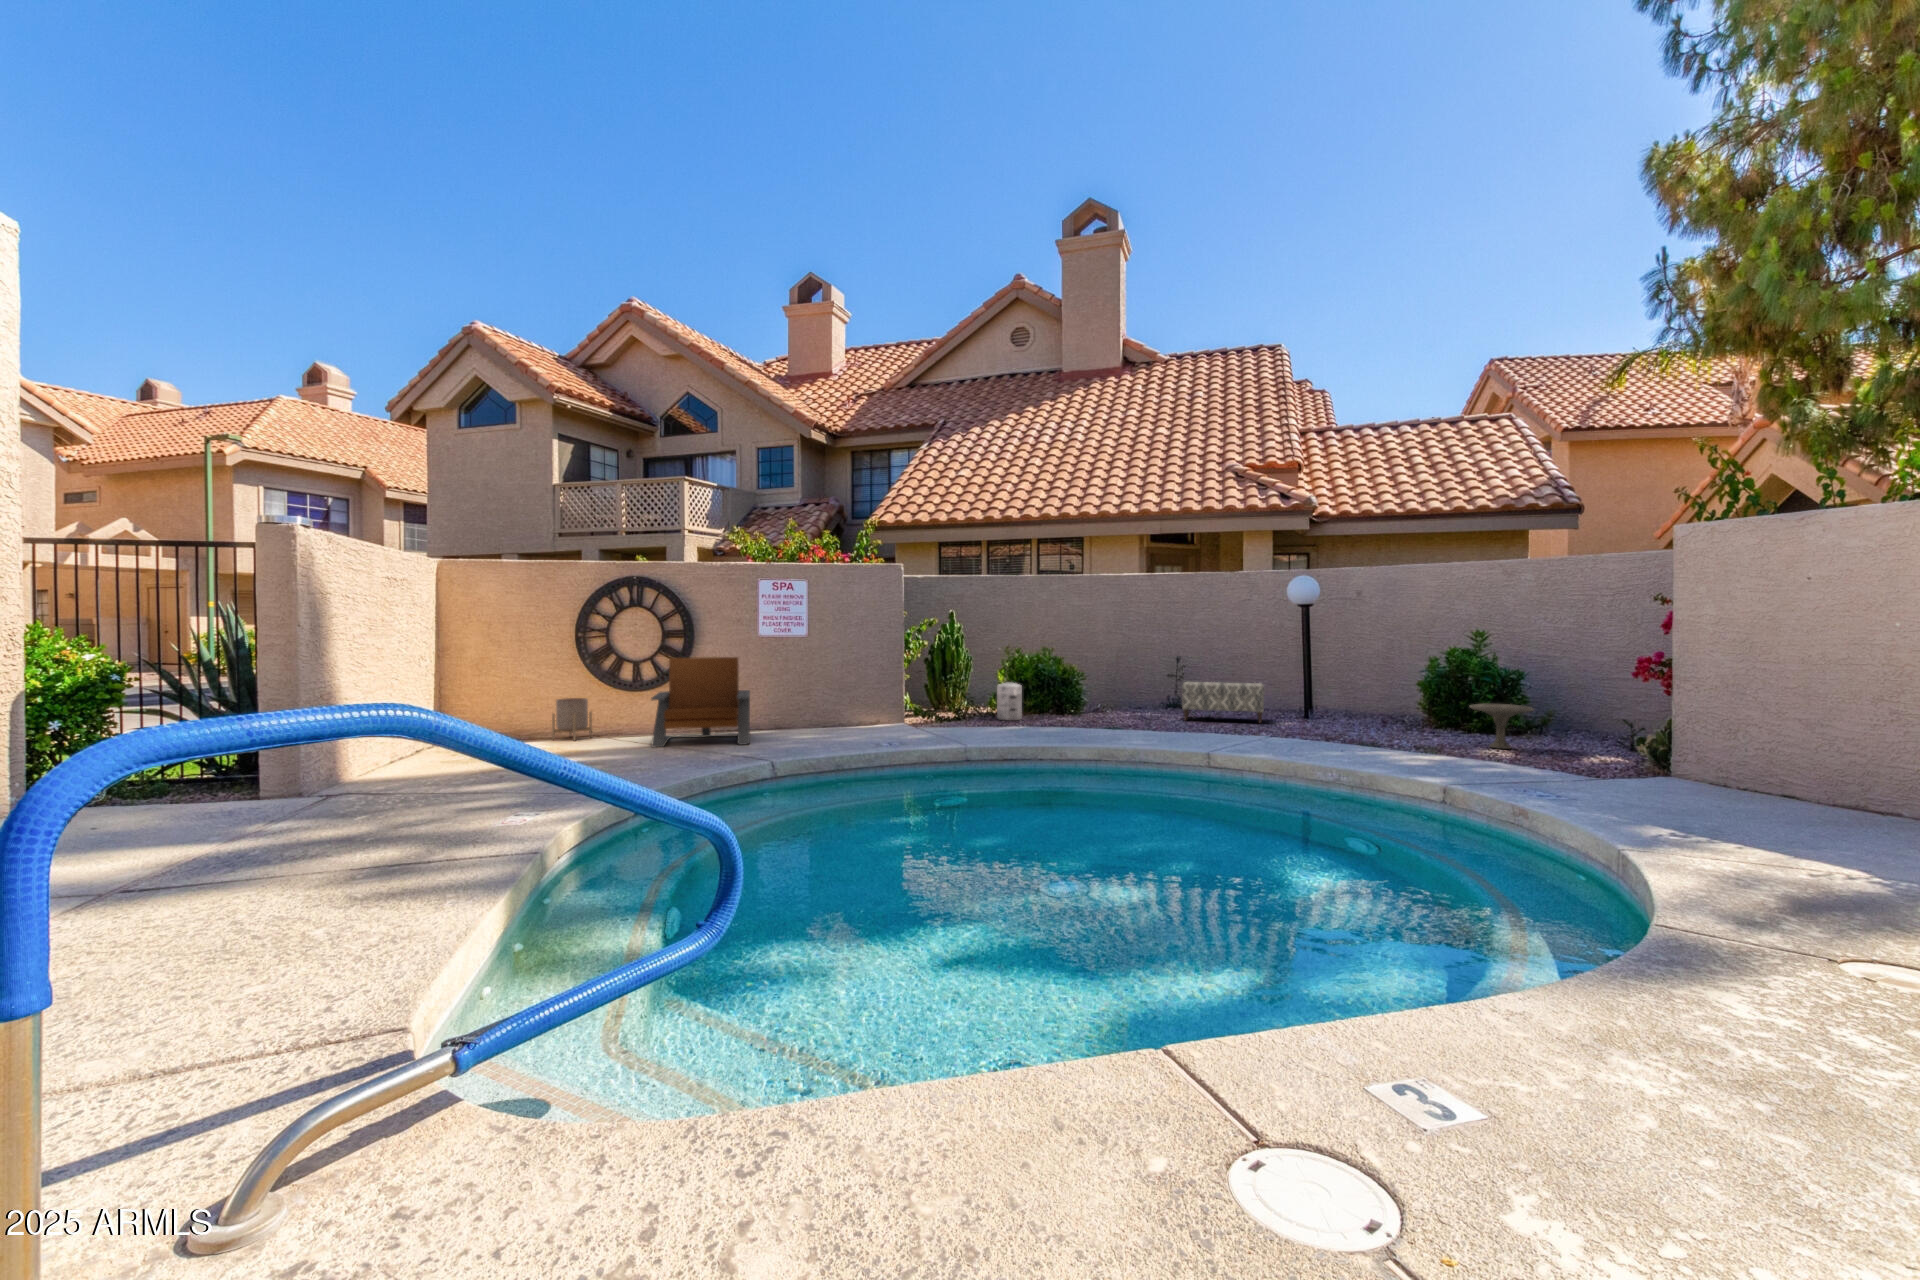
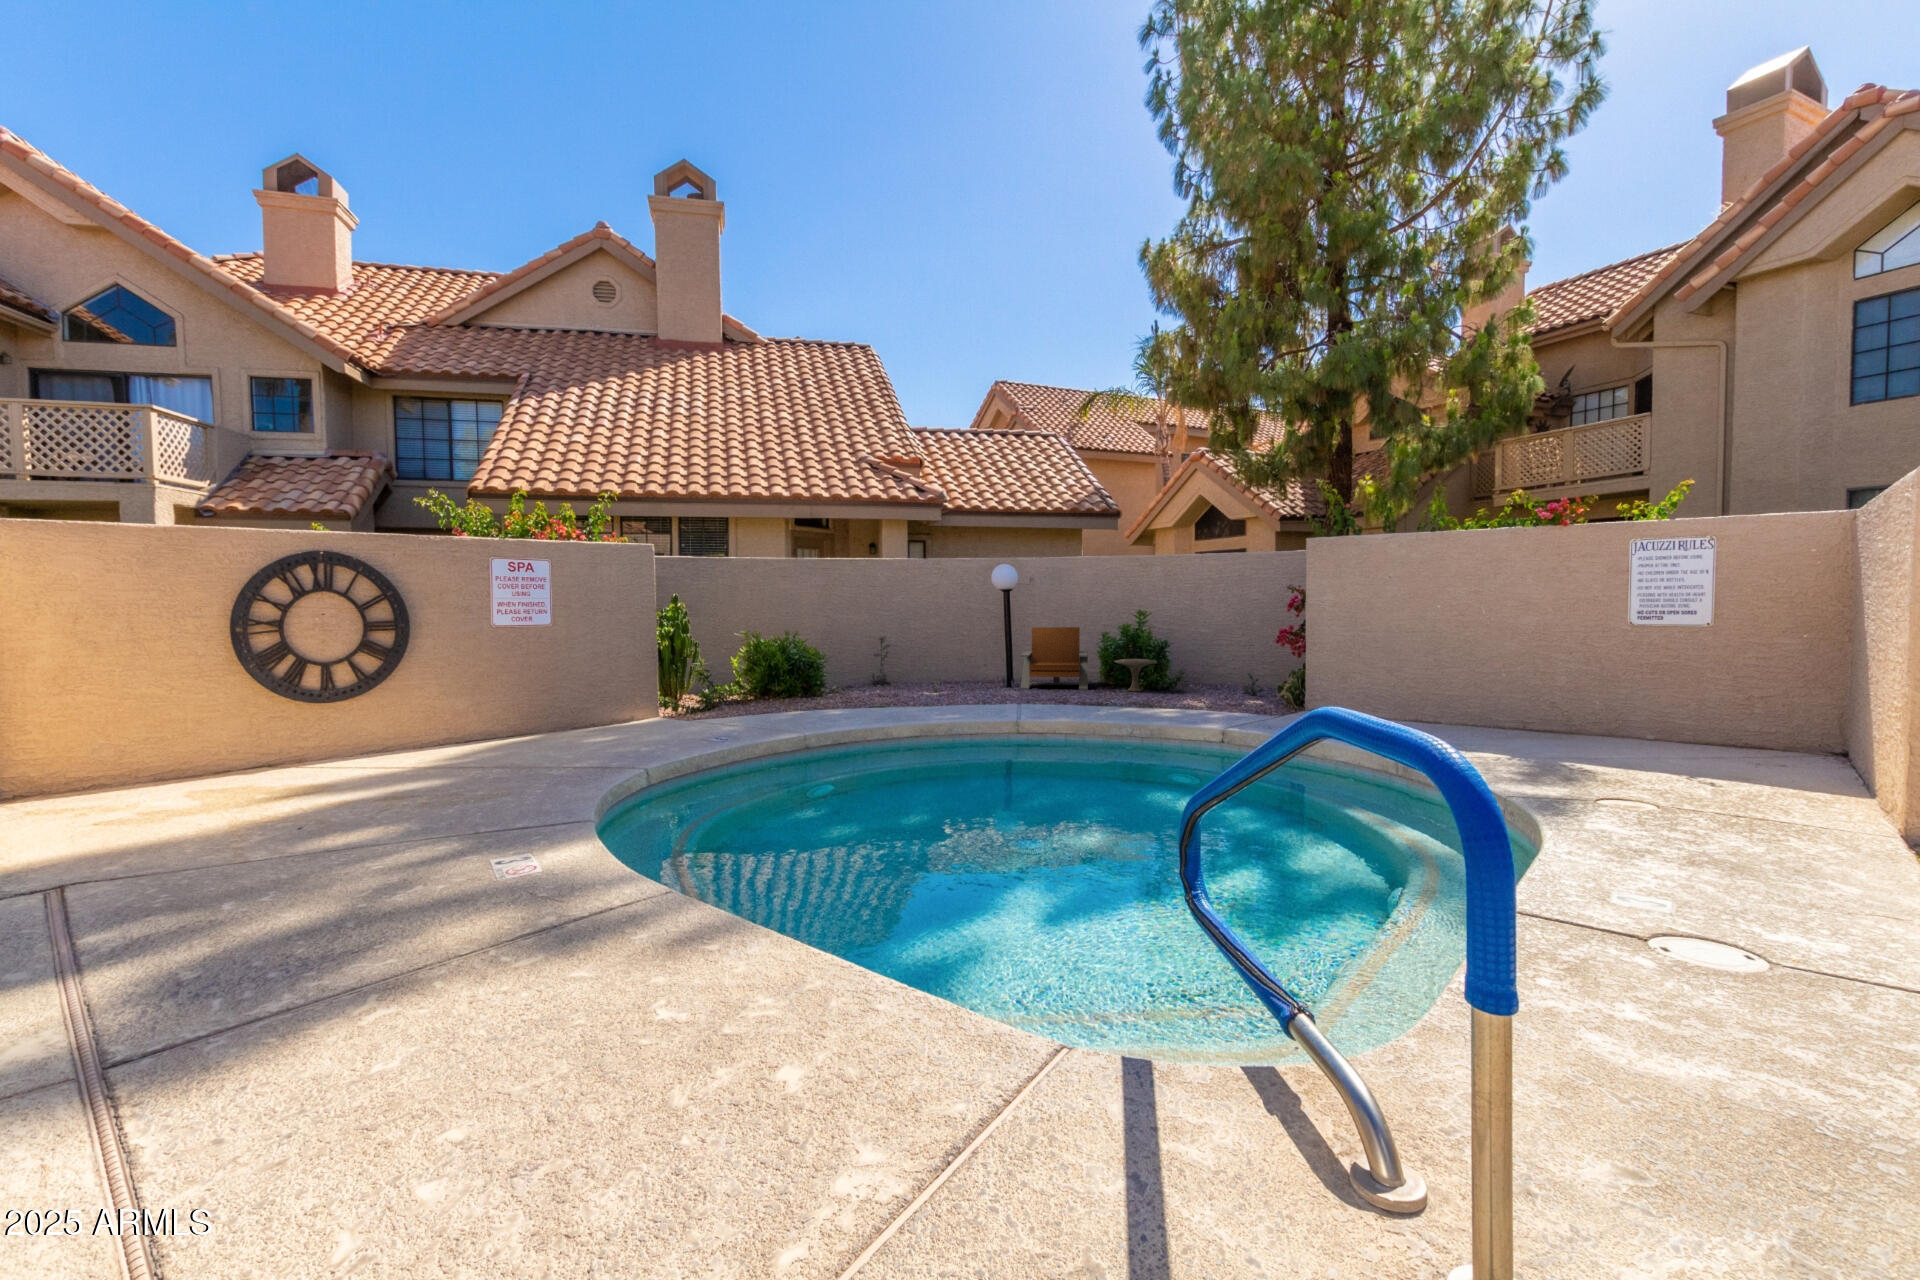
lounge chair: present [651,657,750,747] -> present [1021,627,1088,690]
waste bin: present [997,682,1022,720] -> none [722,662,748,702]
bench: present [1182,682,1265,723] -> none [880,653,953,690]
planter: present [552,698,592,741] -> none [208,716,269,776]

